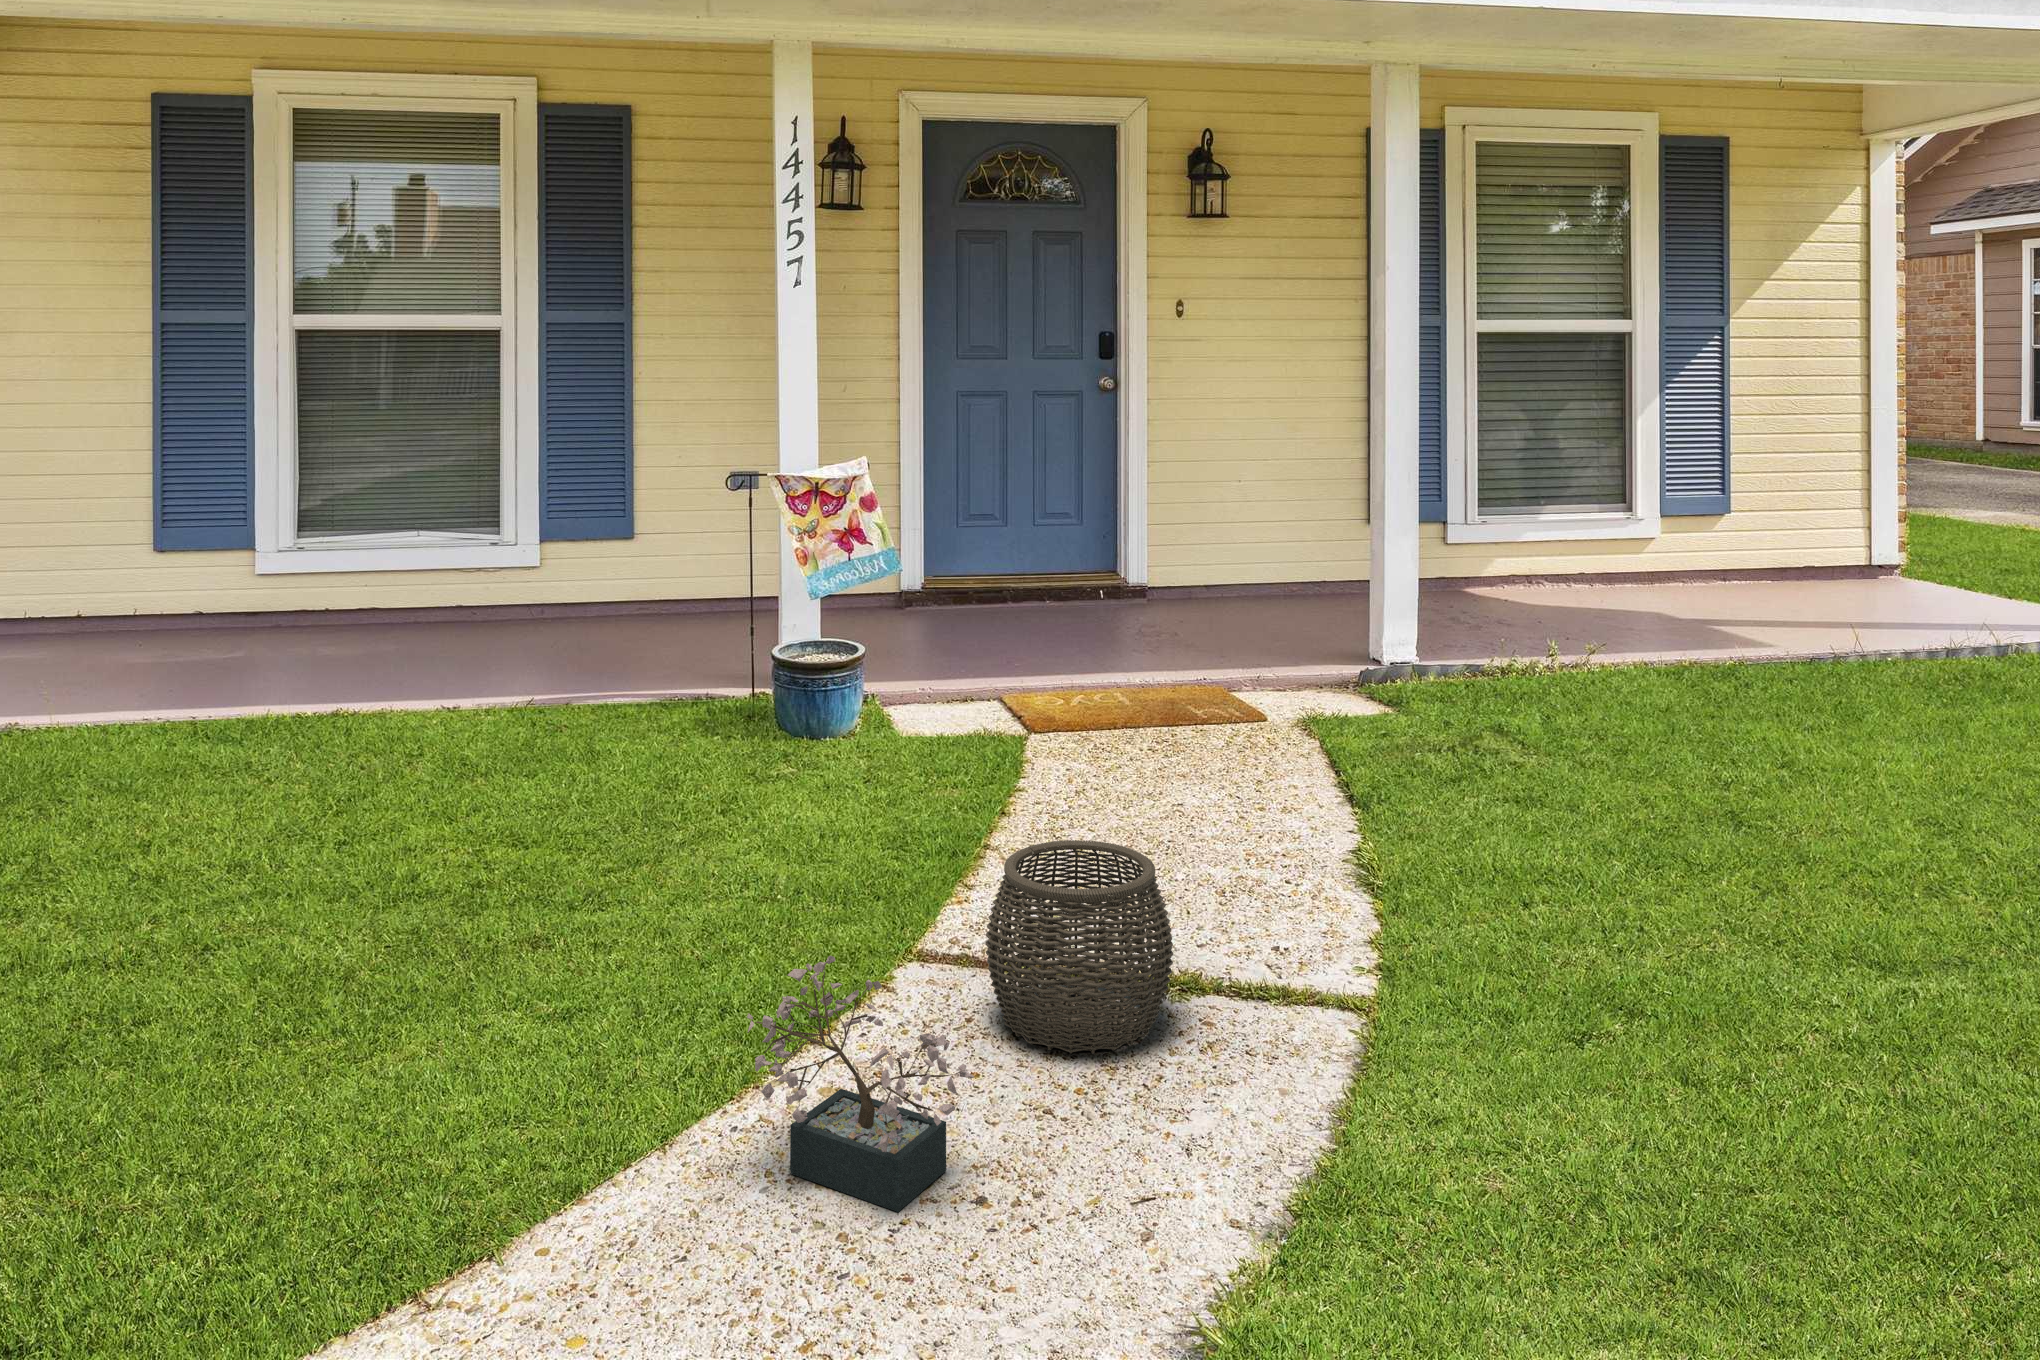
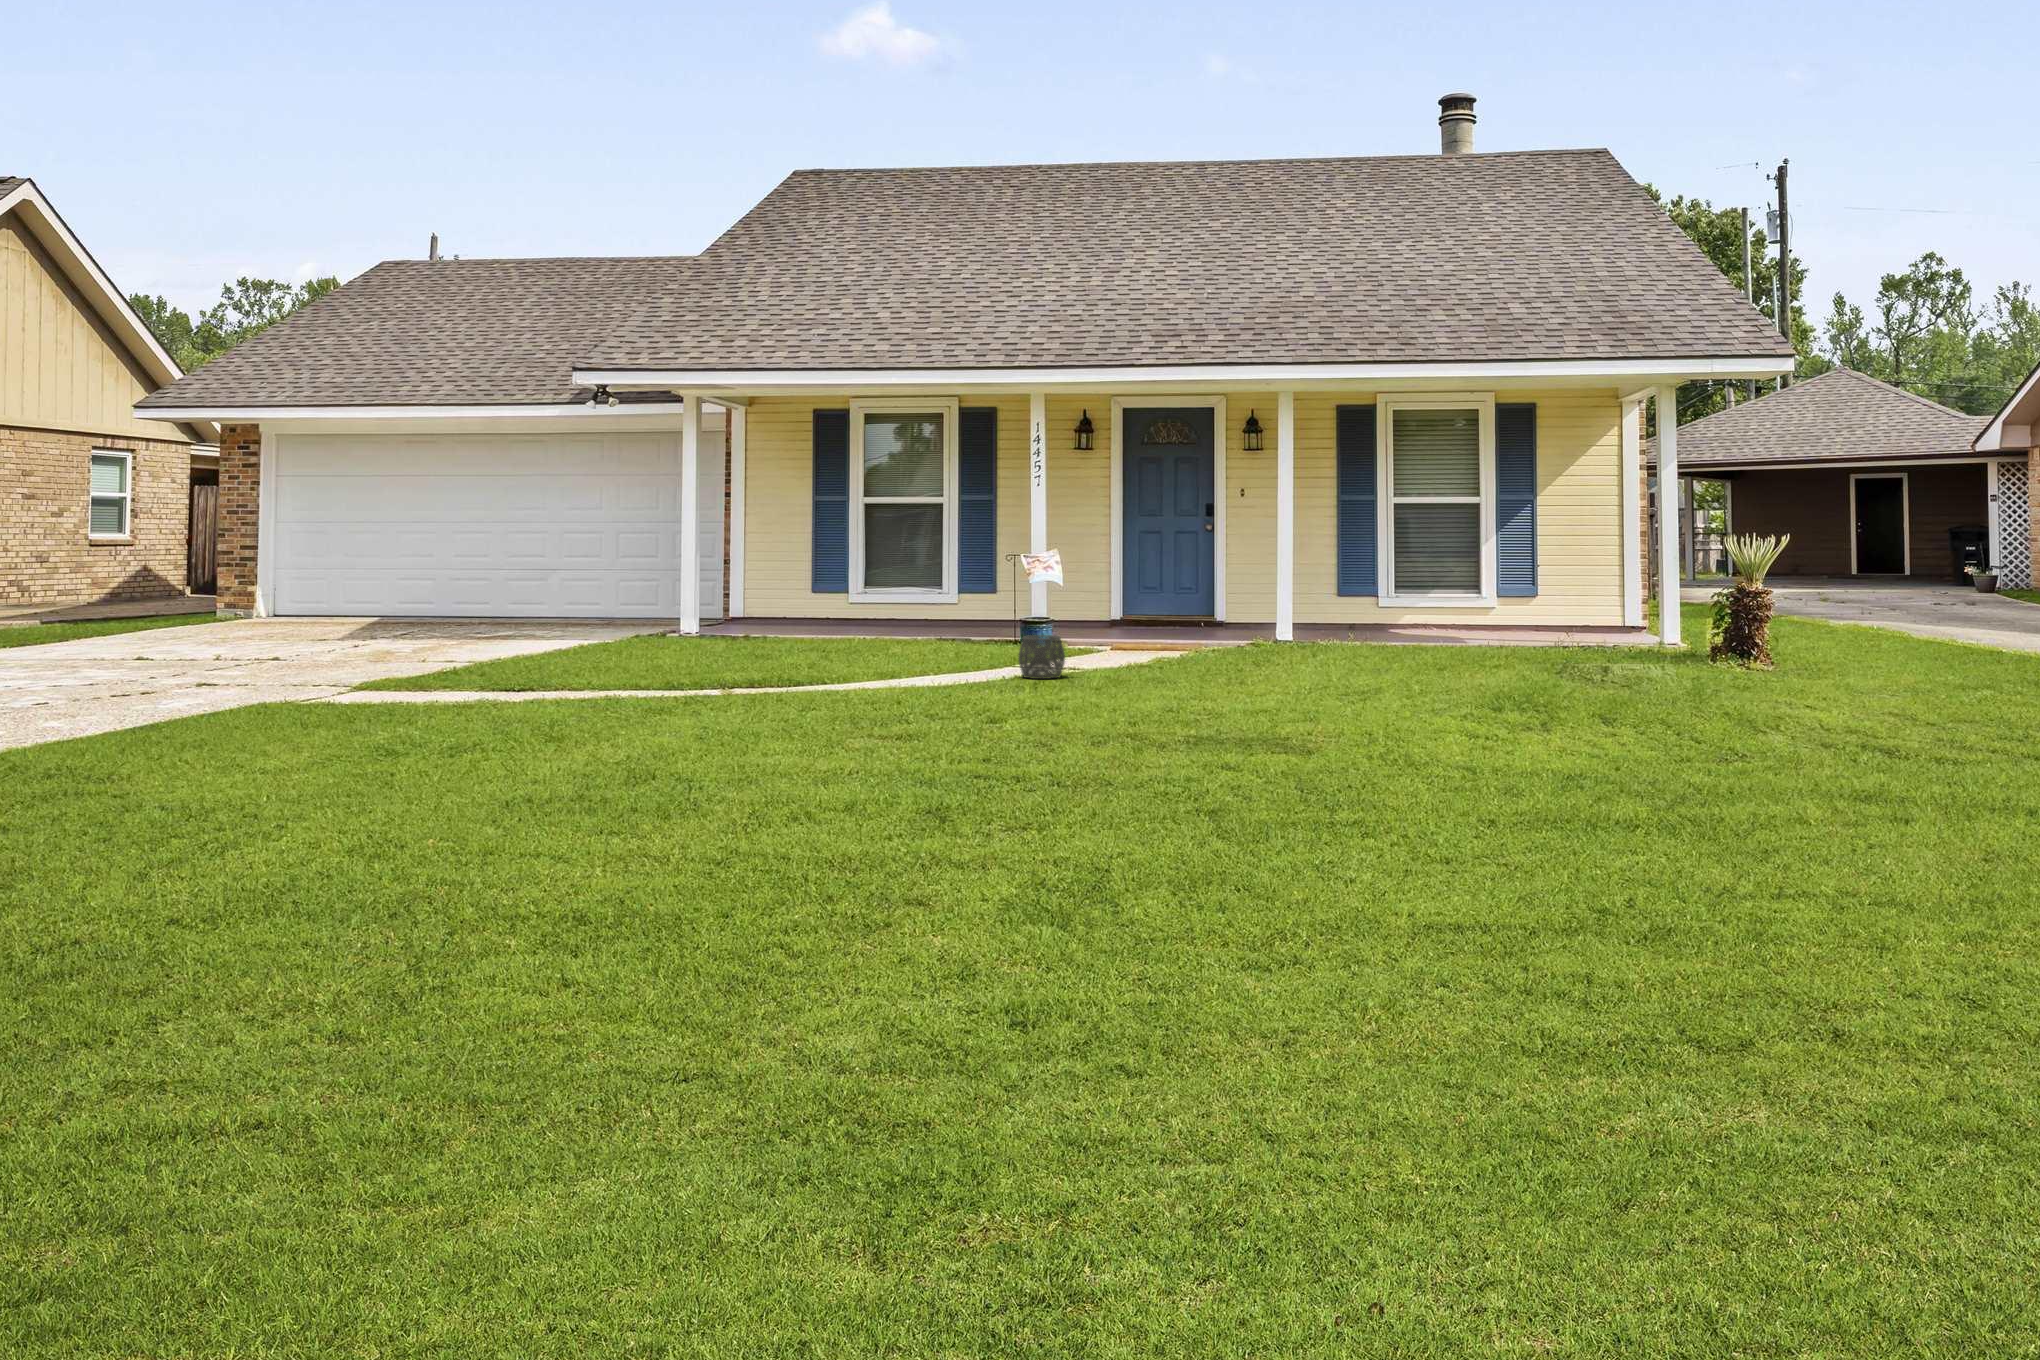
decorative plant: present [747,956,974,1212] -> none [946,641,993,685]

